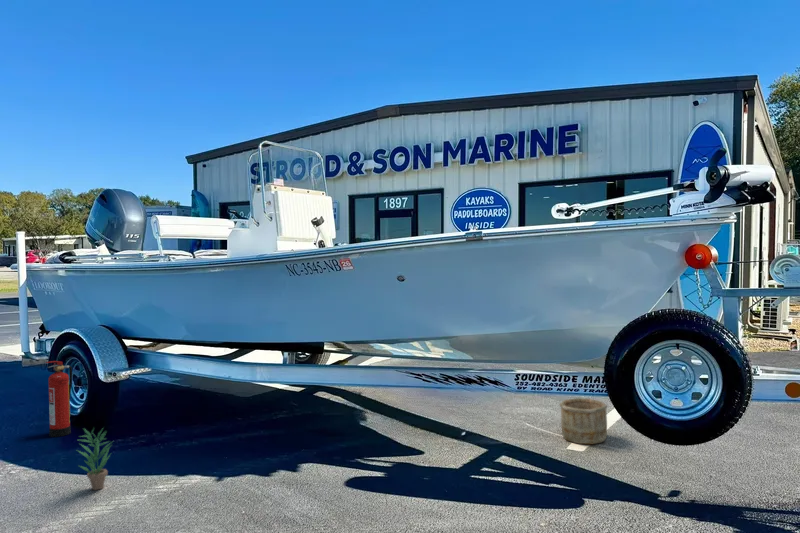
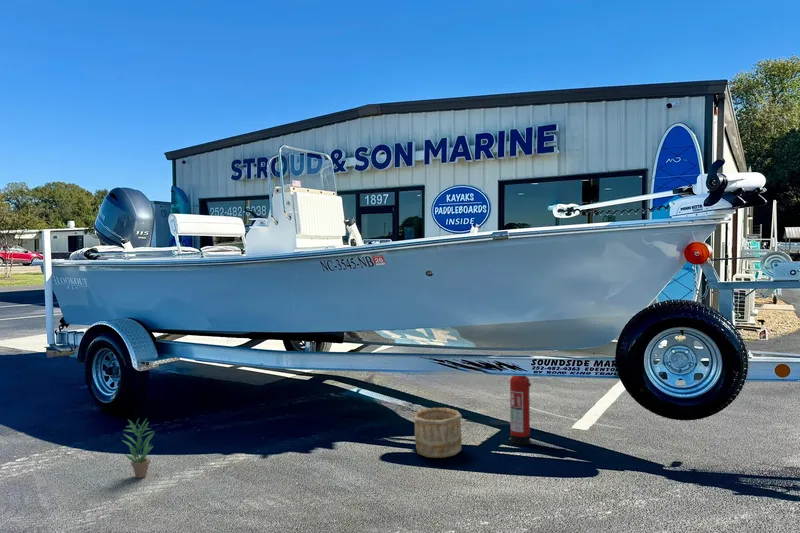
fire extinguisher: present [46,361,72,437] -> present [510,374,531,445]
wooden bucket: present [560,398,607,444] -> present [413,408,462,458]

